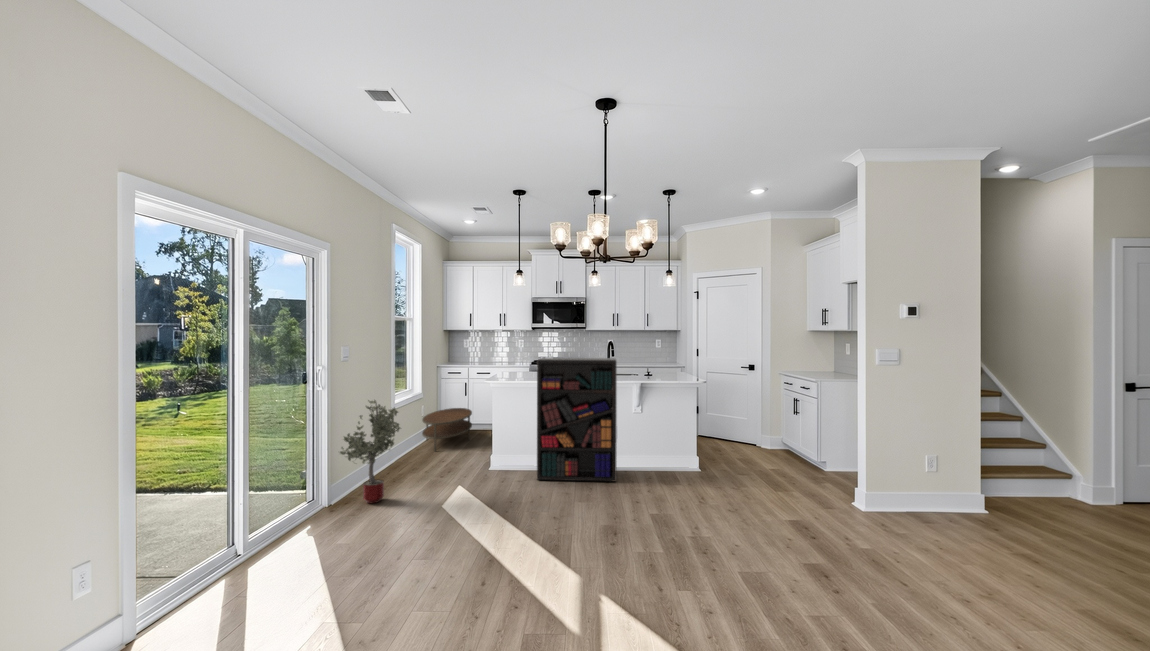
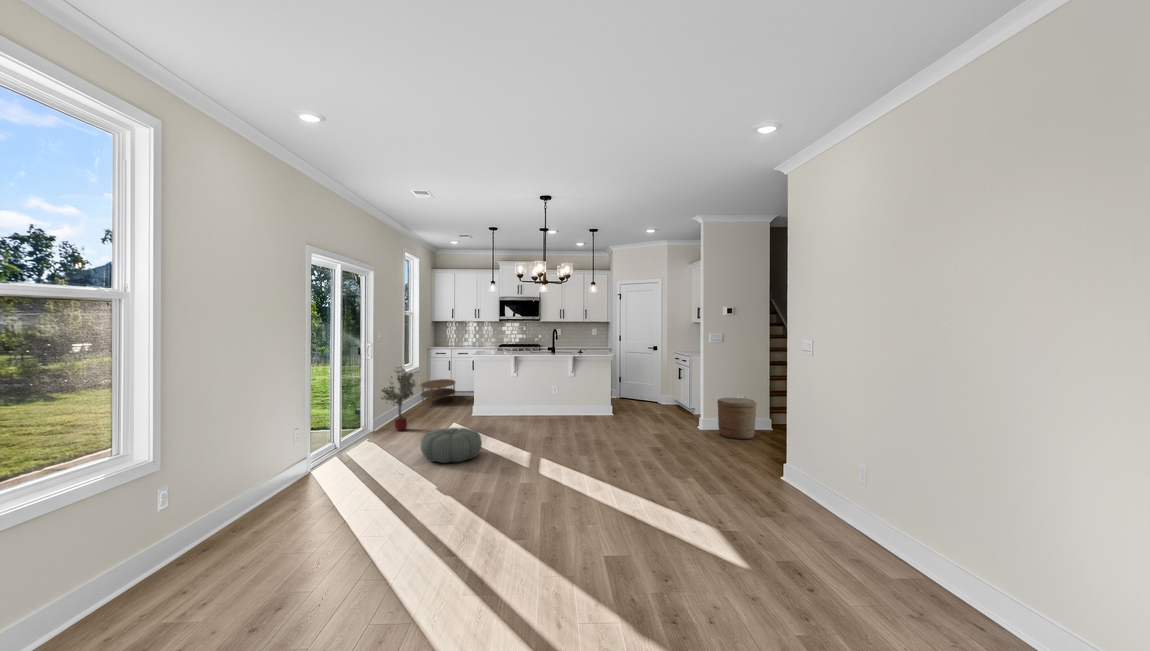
bookshelf: present [537,358,617,482] -> none [505,340,557,420]
woven basket: none [899,458,981,540] -> present [717,398,756,439]
pouf: none [374,522,490,608] -> present [421,428,482,463]

